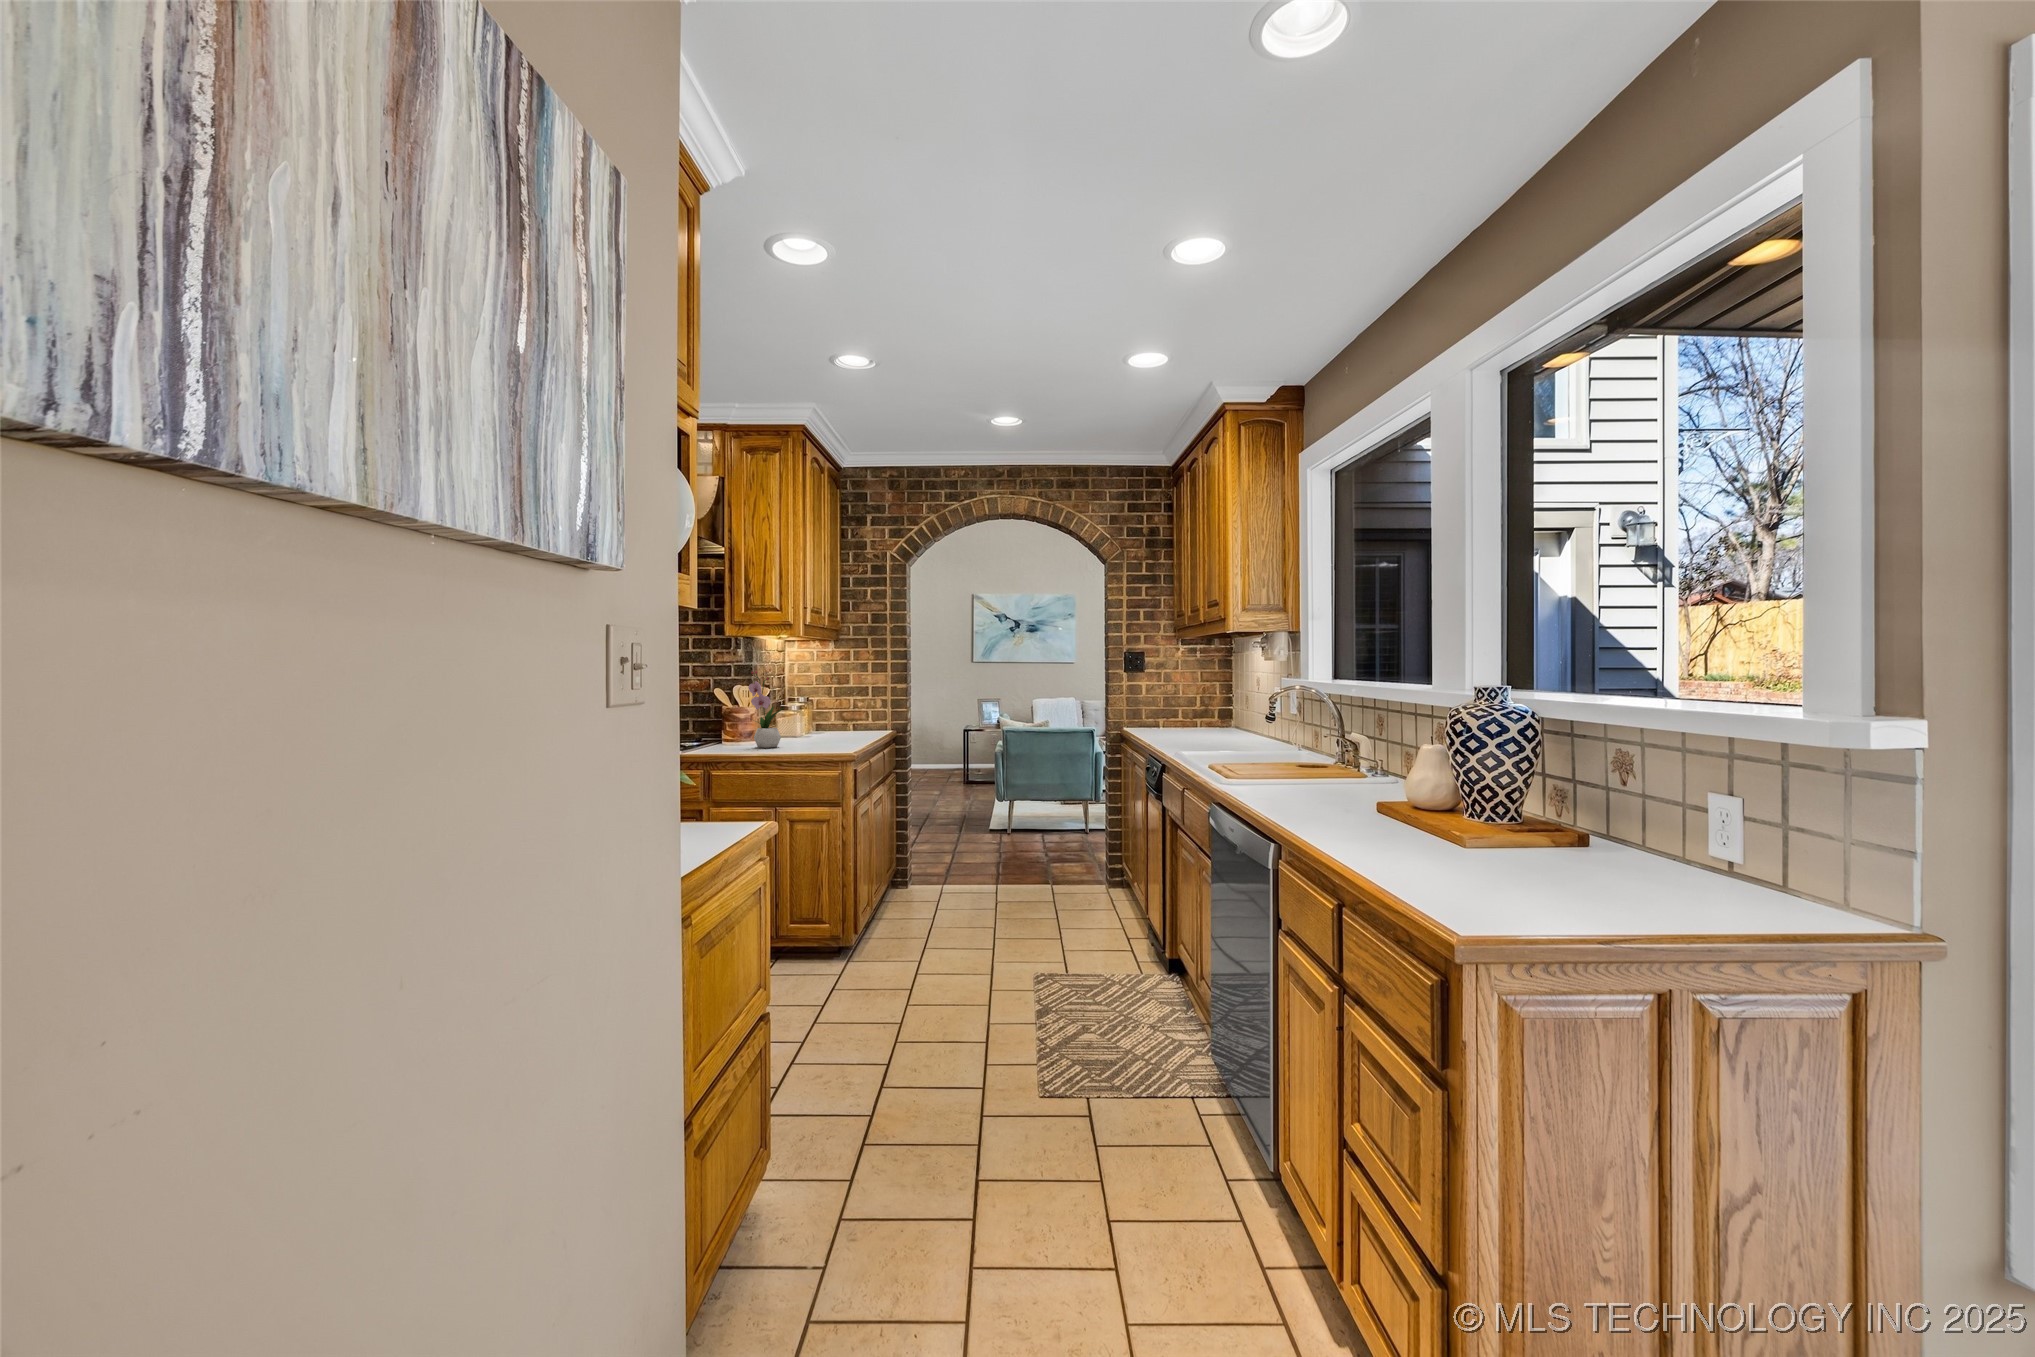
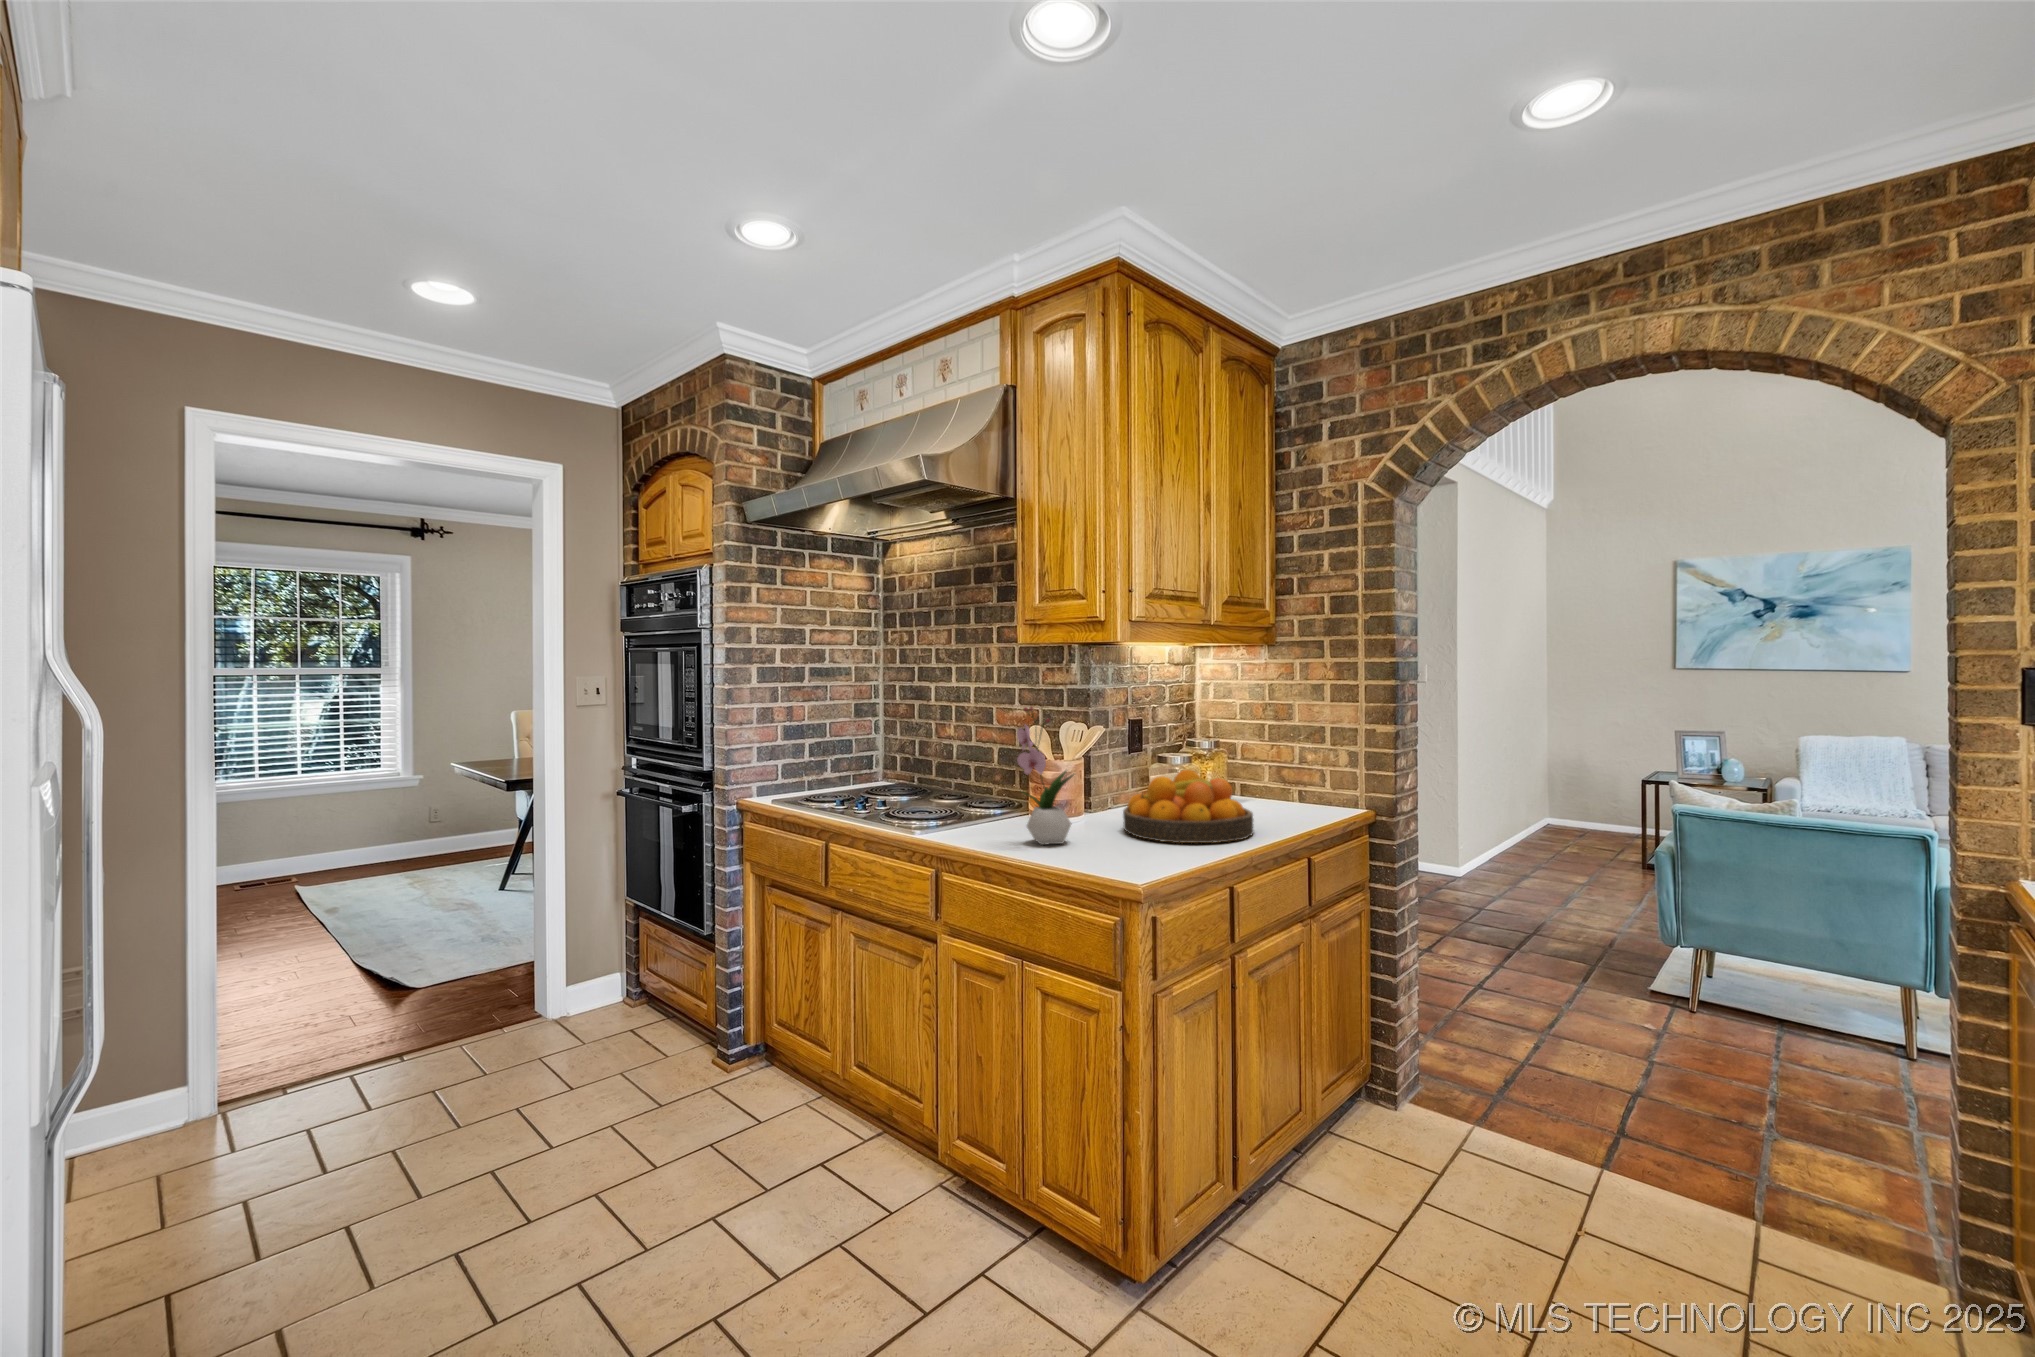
fruit bowl: none [791,708,862,743] -> present [1123,770,1253,843]

